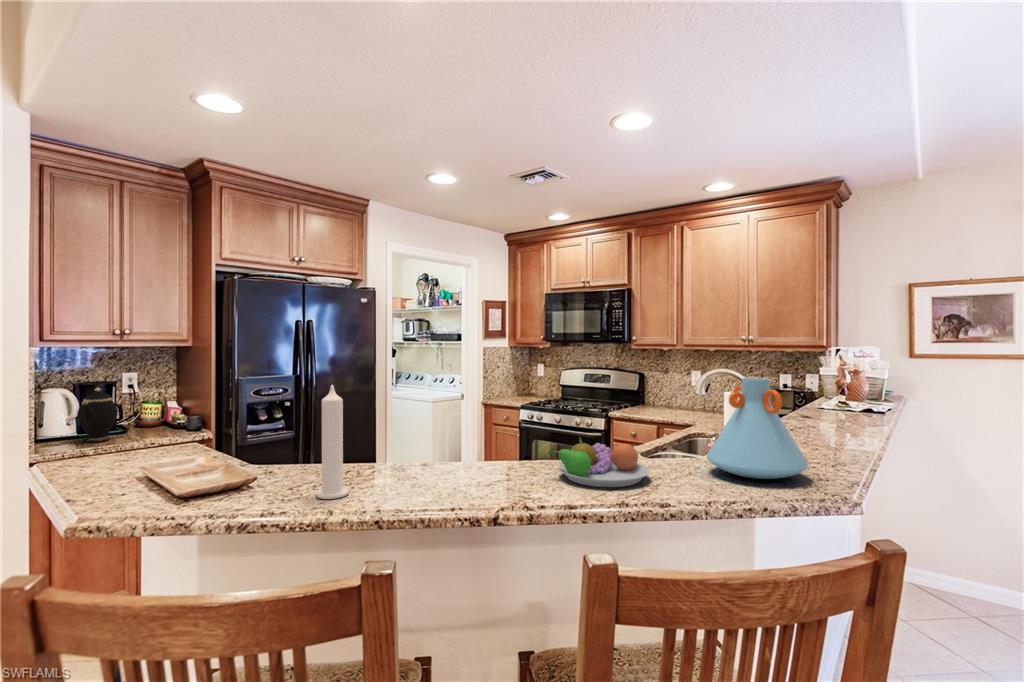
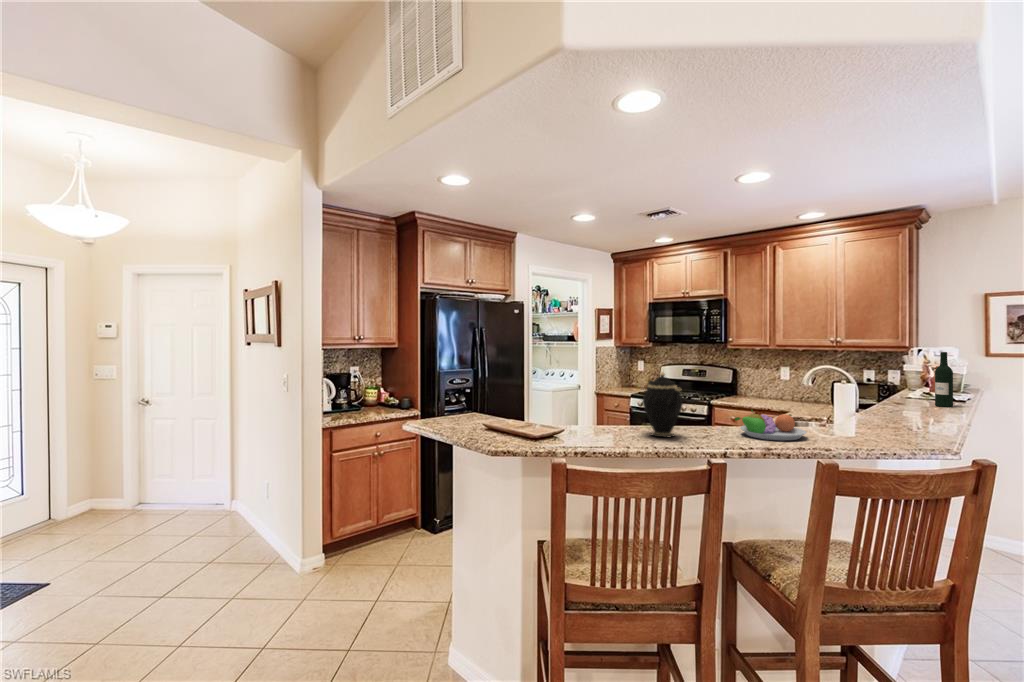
wine bottle: none [849,353,870,422] -> present [935,352,953,407]
vase: present [706,377,809,479] -> none [842,370,920,438]
candle: present [316,385,349,499] -> none [598,373,617,443]
teapot: present [77,388,118,442] -> present [642,372,683,438]

